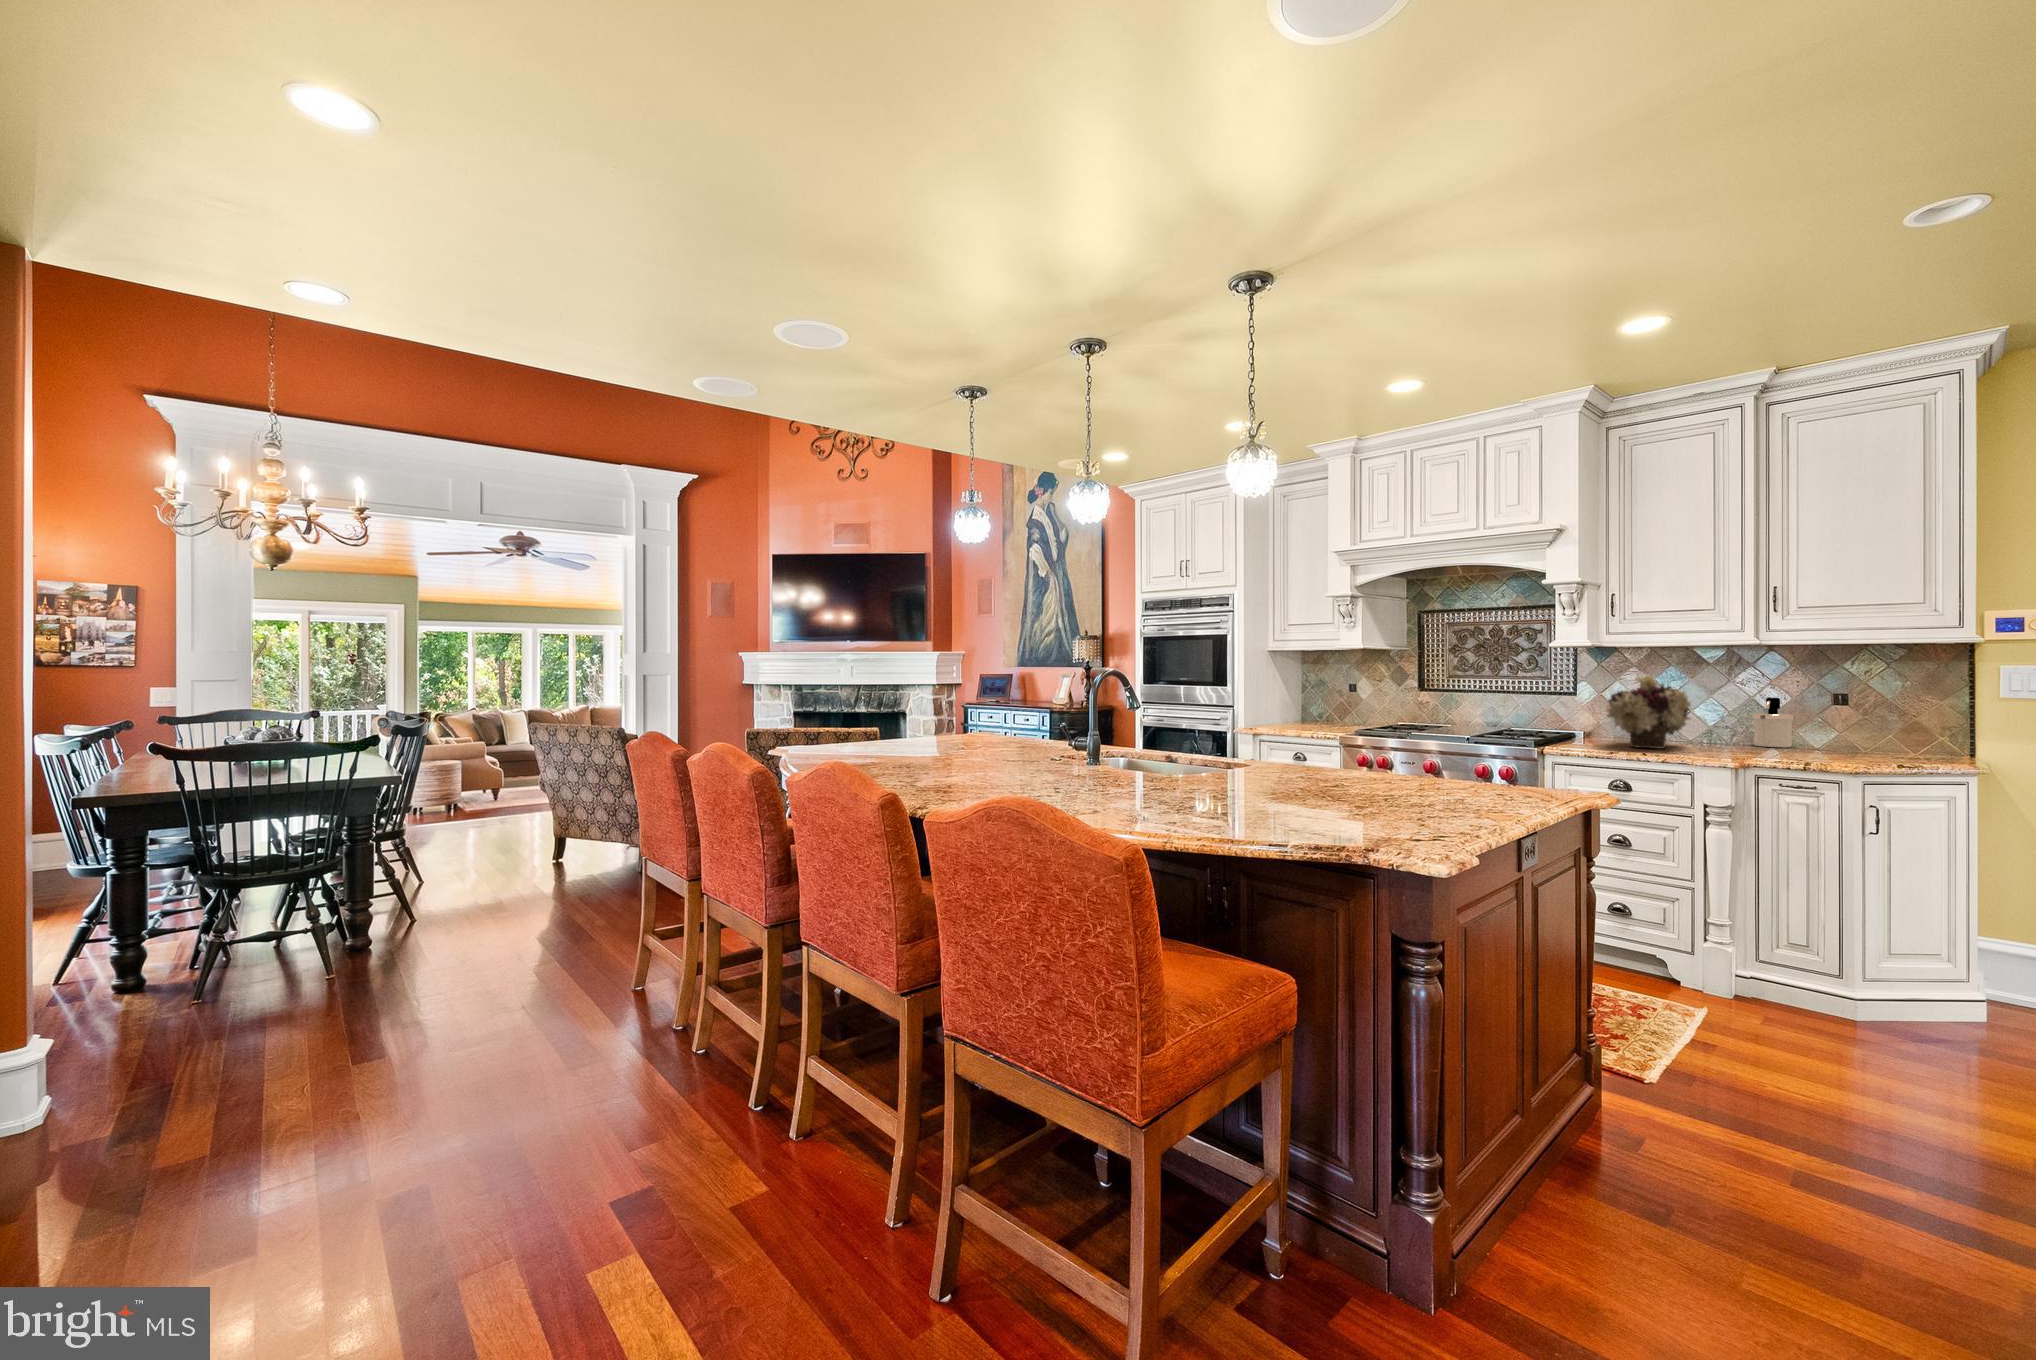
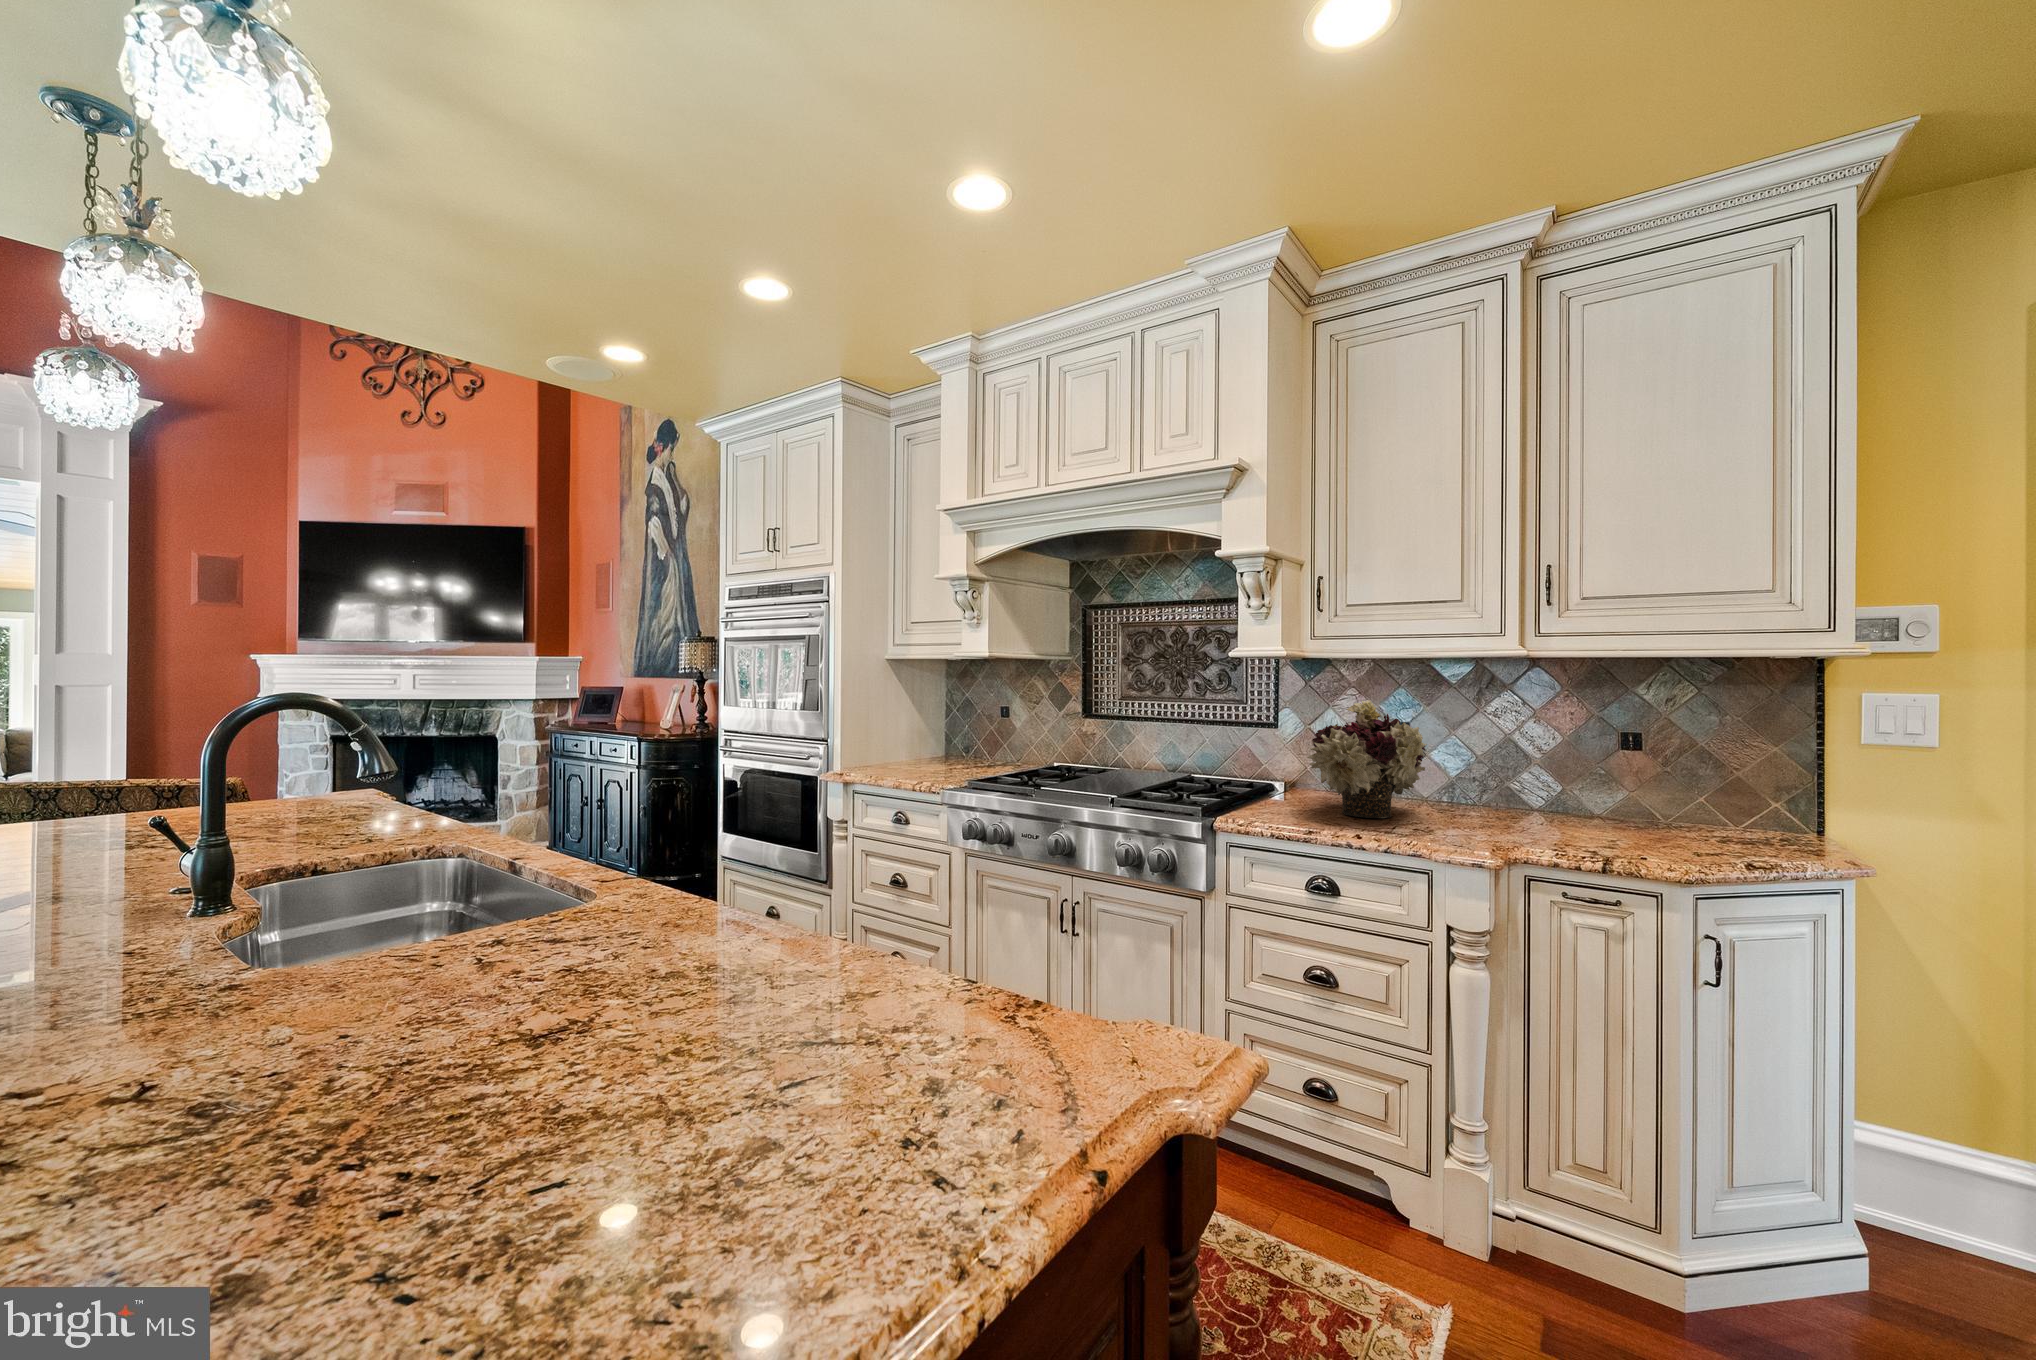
soap dispenser: present [1753,698,1793,747] -> none [1506,736,1560,813]

